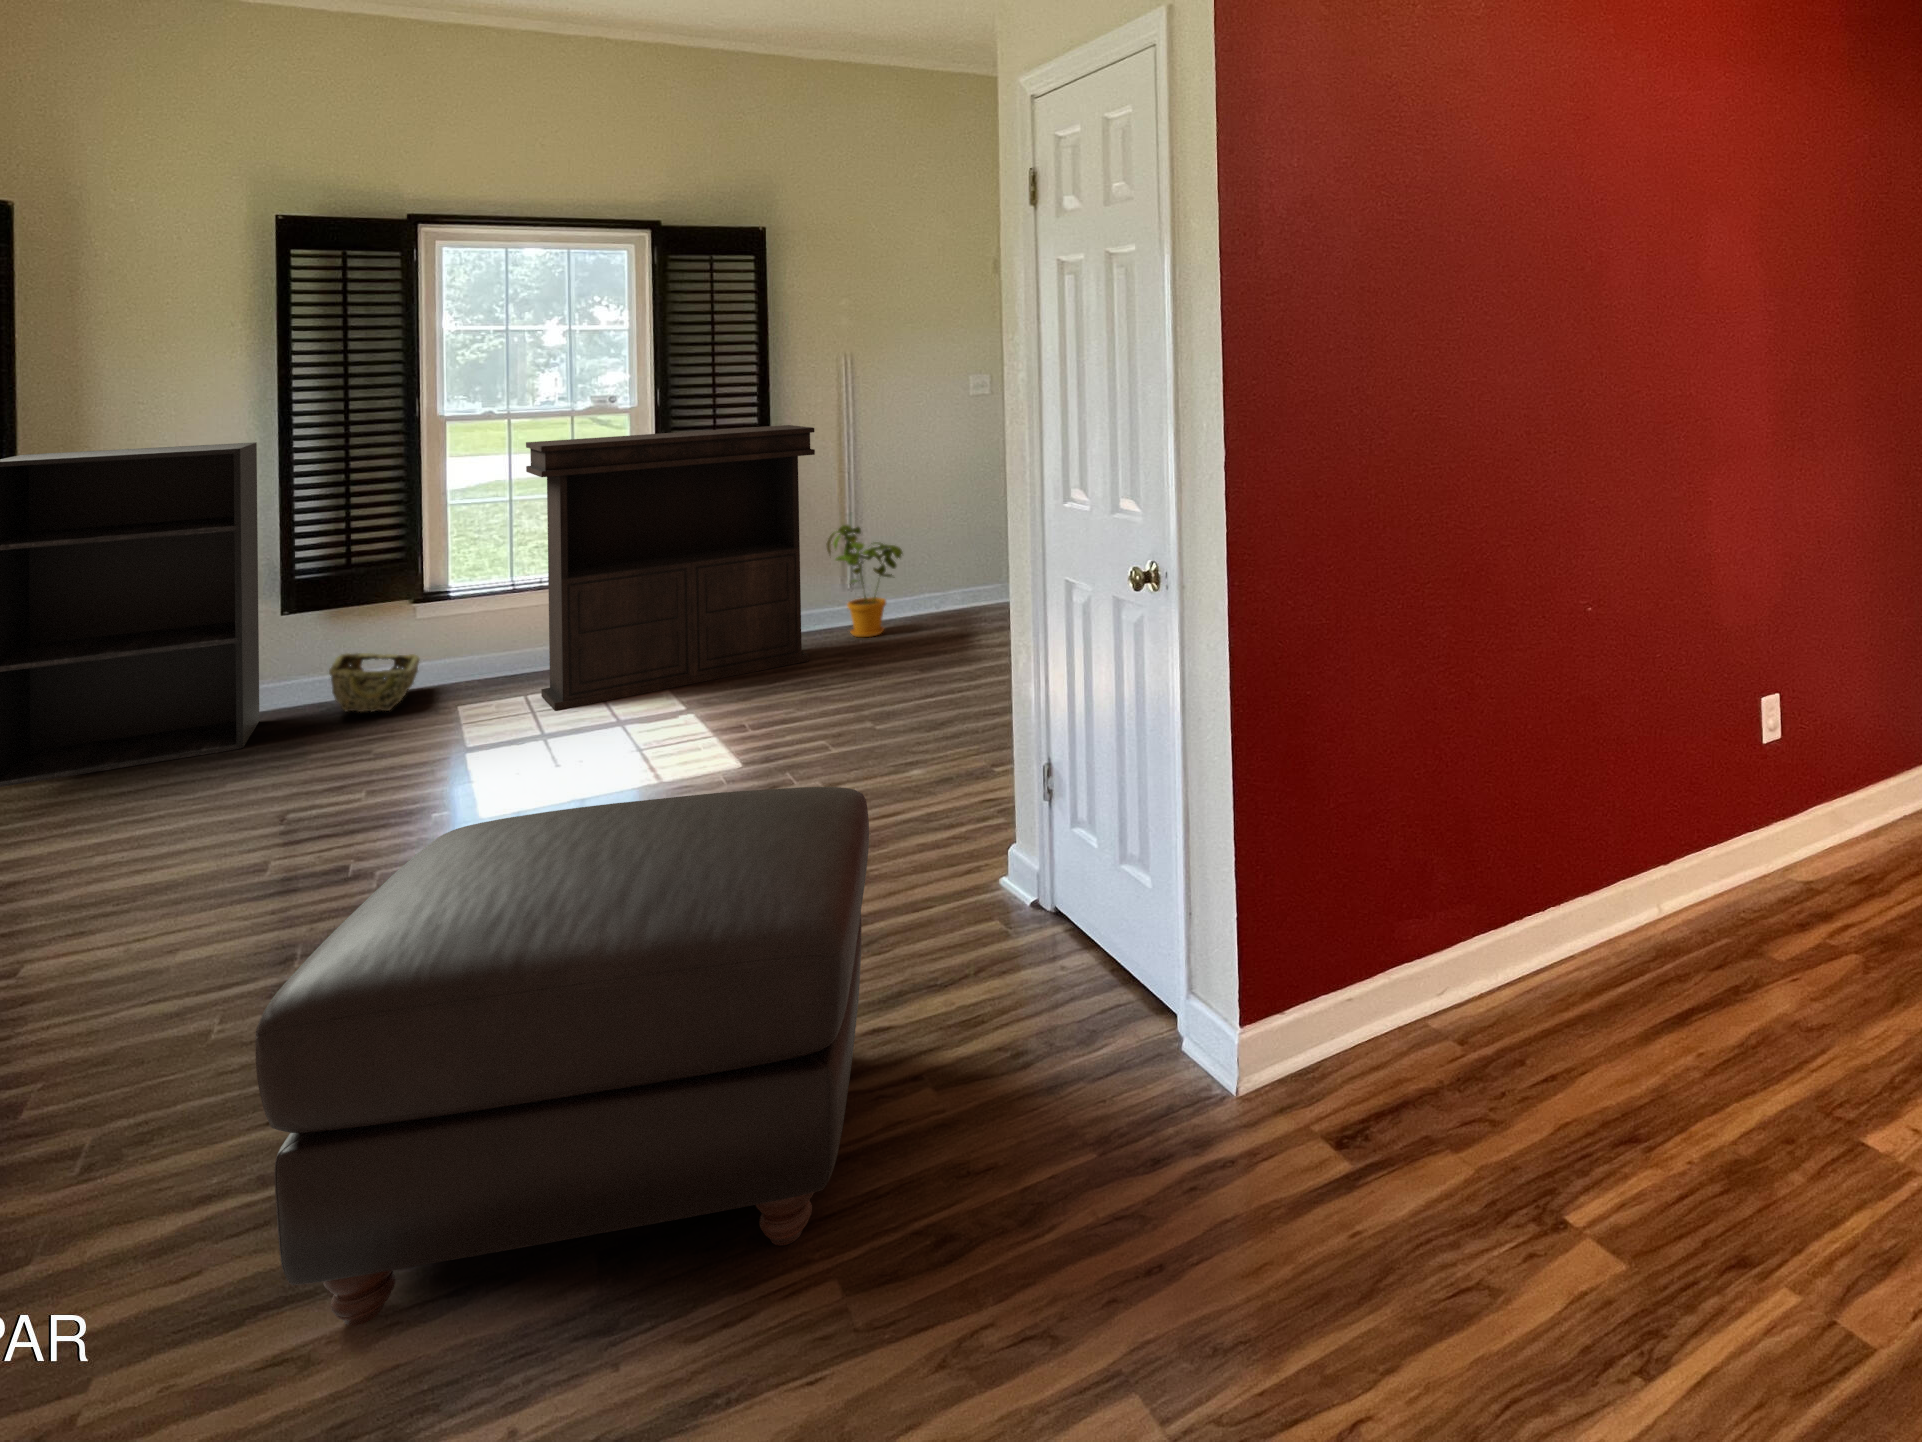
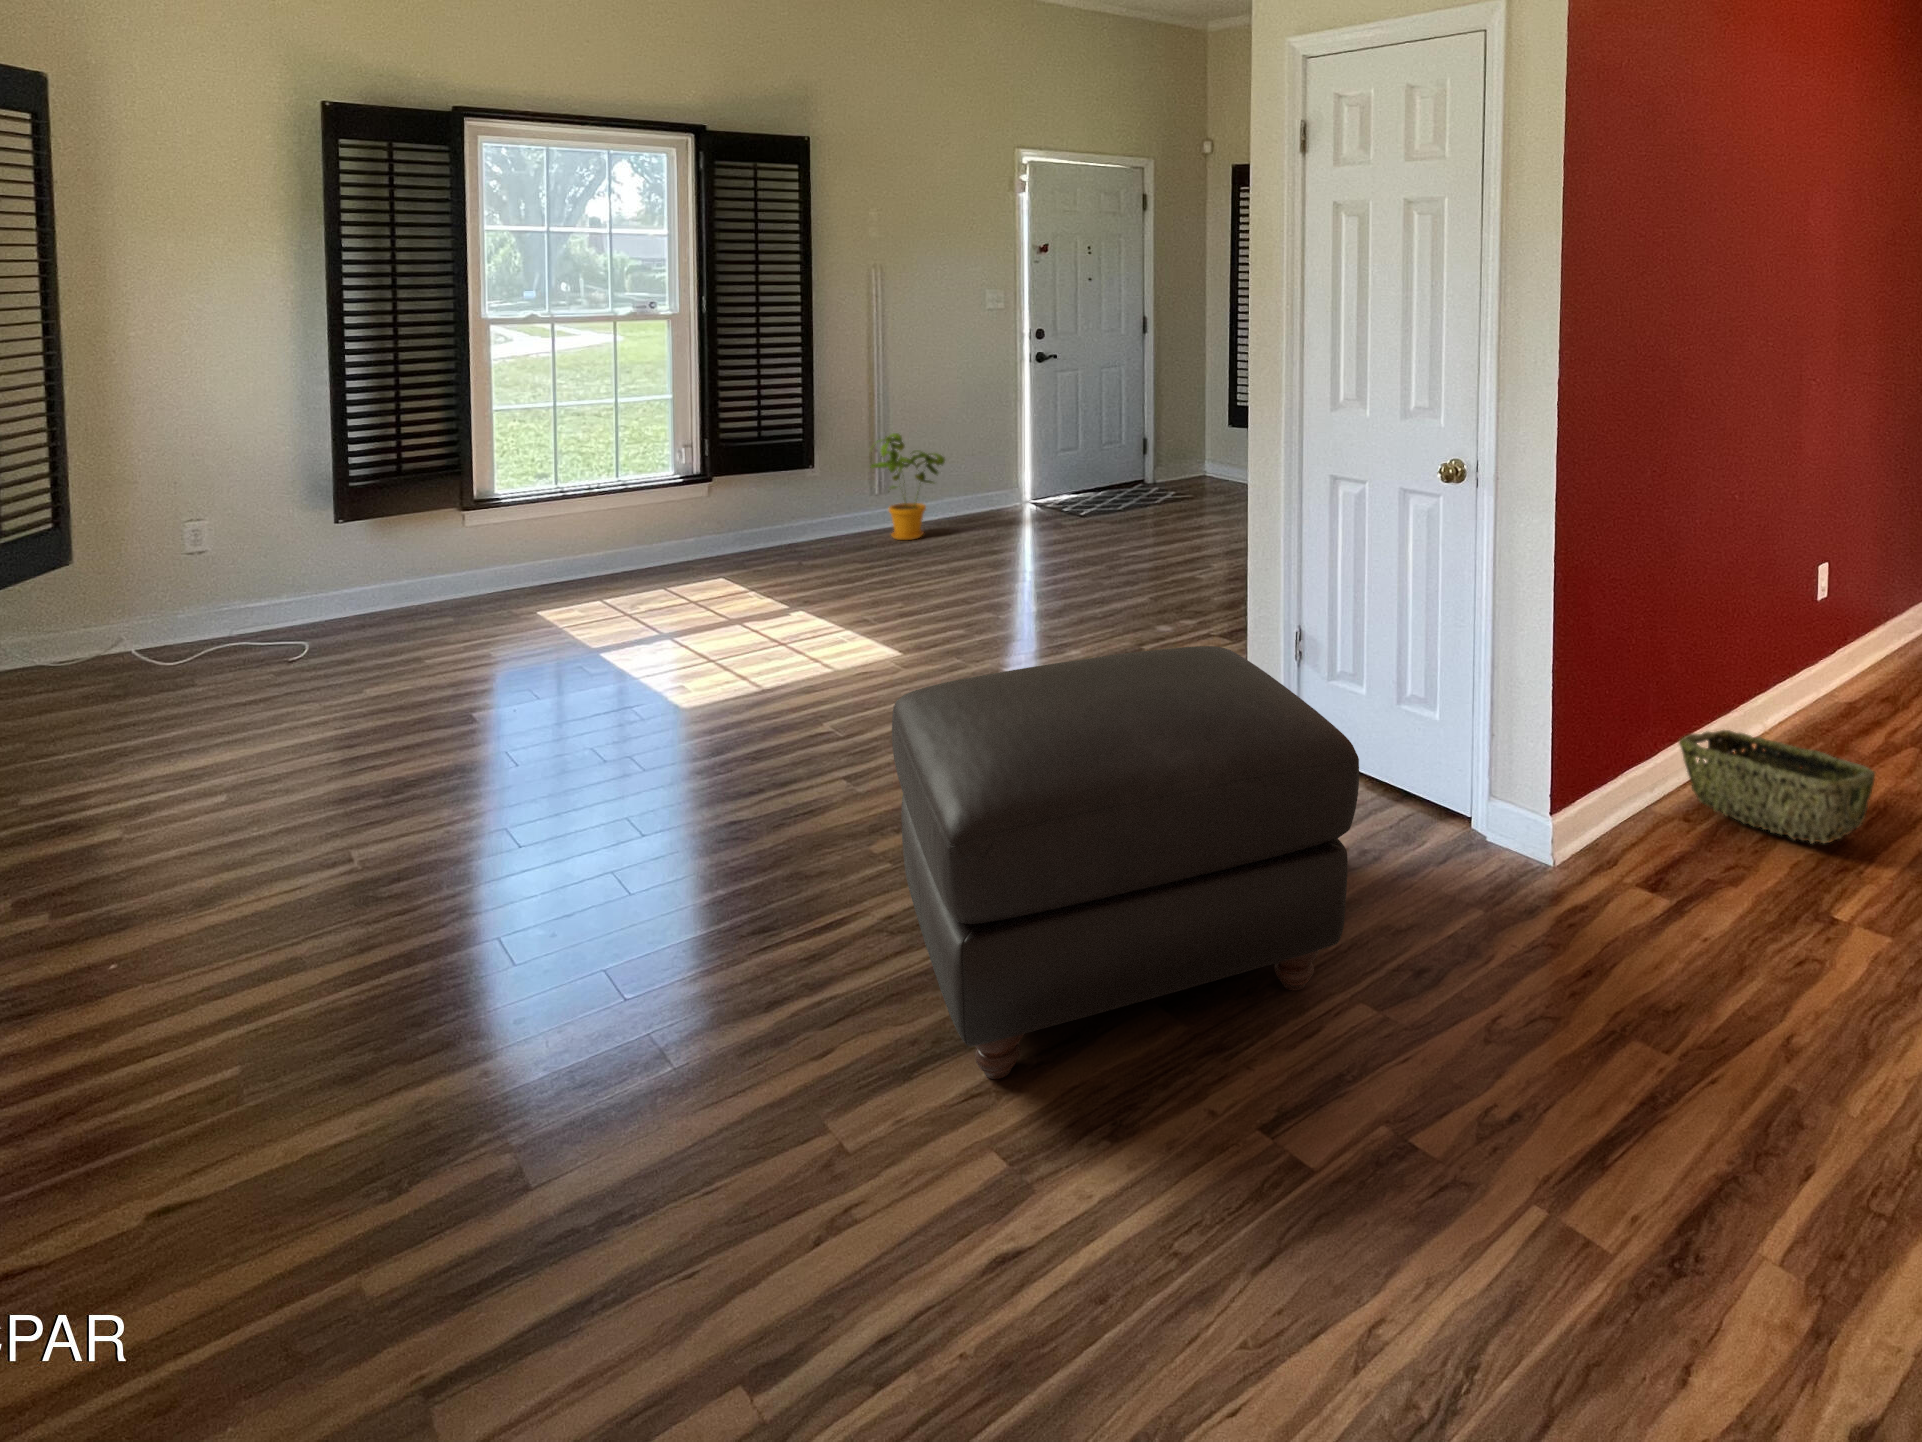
console table: present [526,425,815,710] -> none [603,336,881,613]
bookshelf: present [0,442,259,787] -> none [42,343,330,707]
woven basket: present [329,653,420,712] -> present [1679,730,1875,843]

